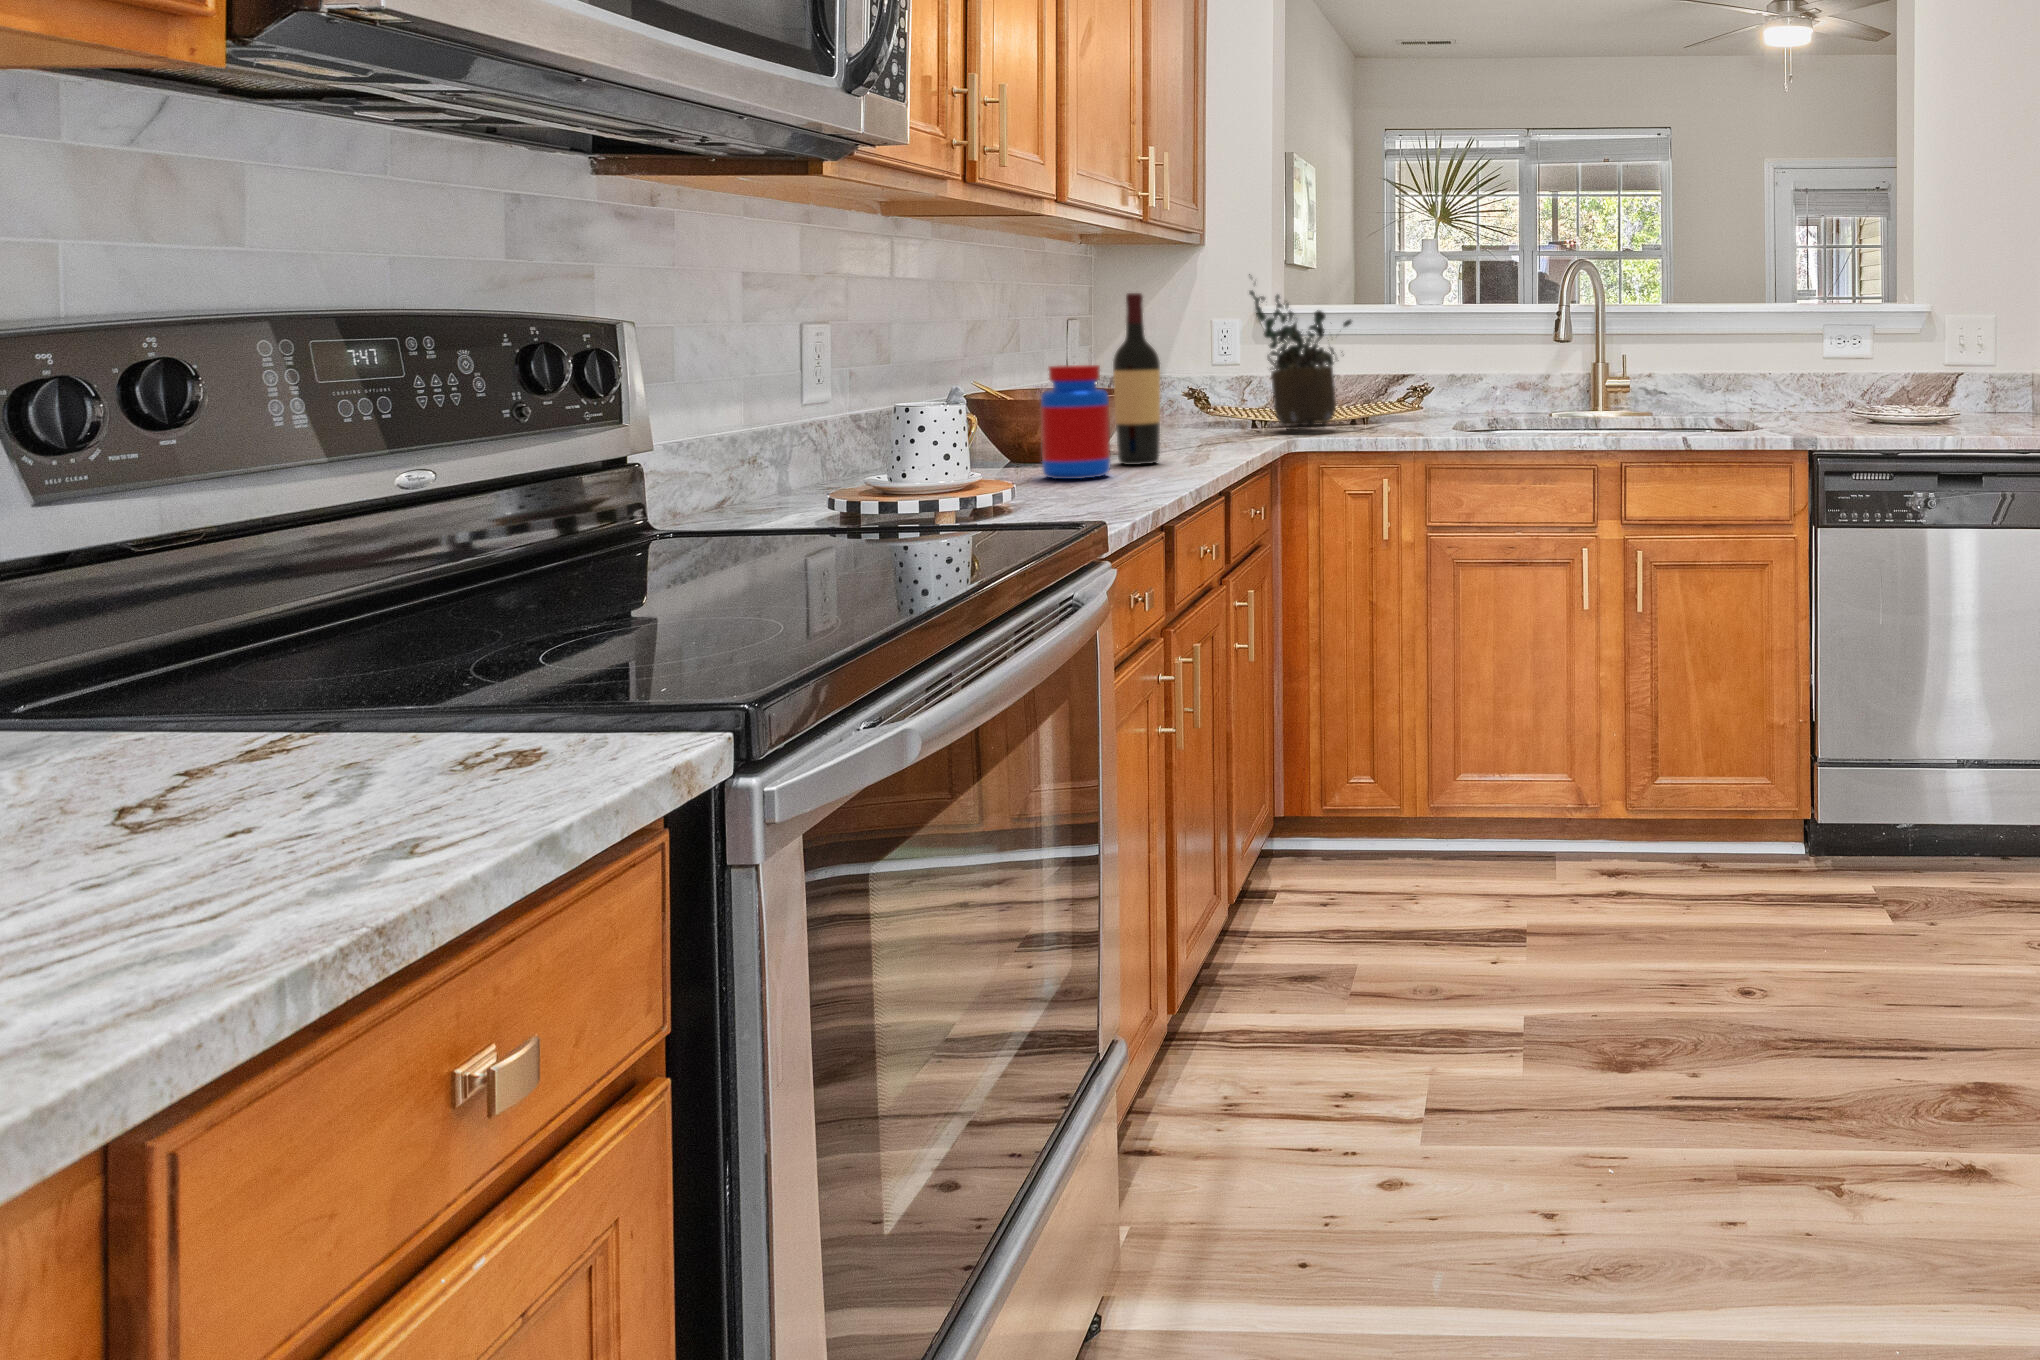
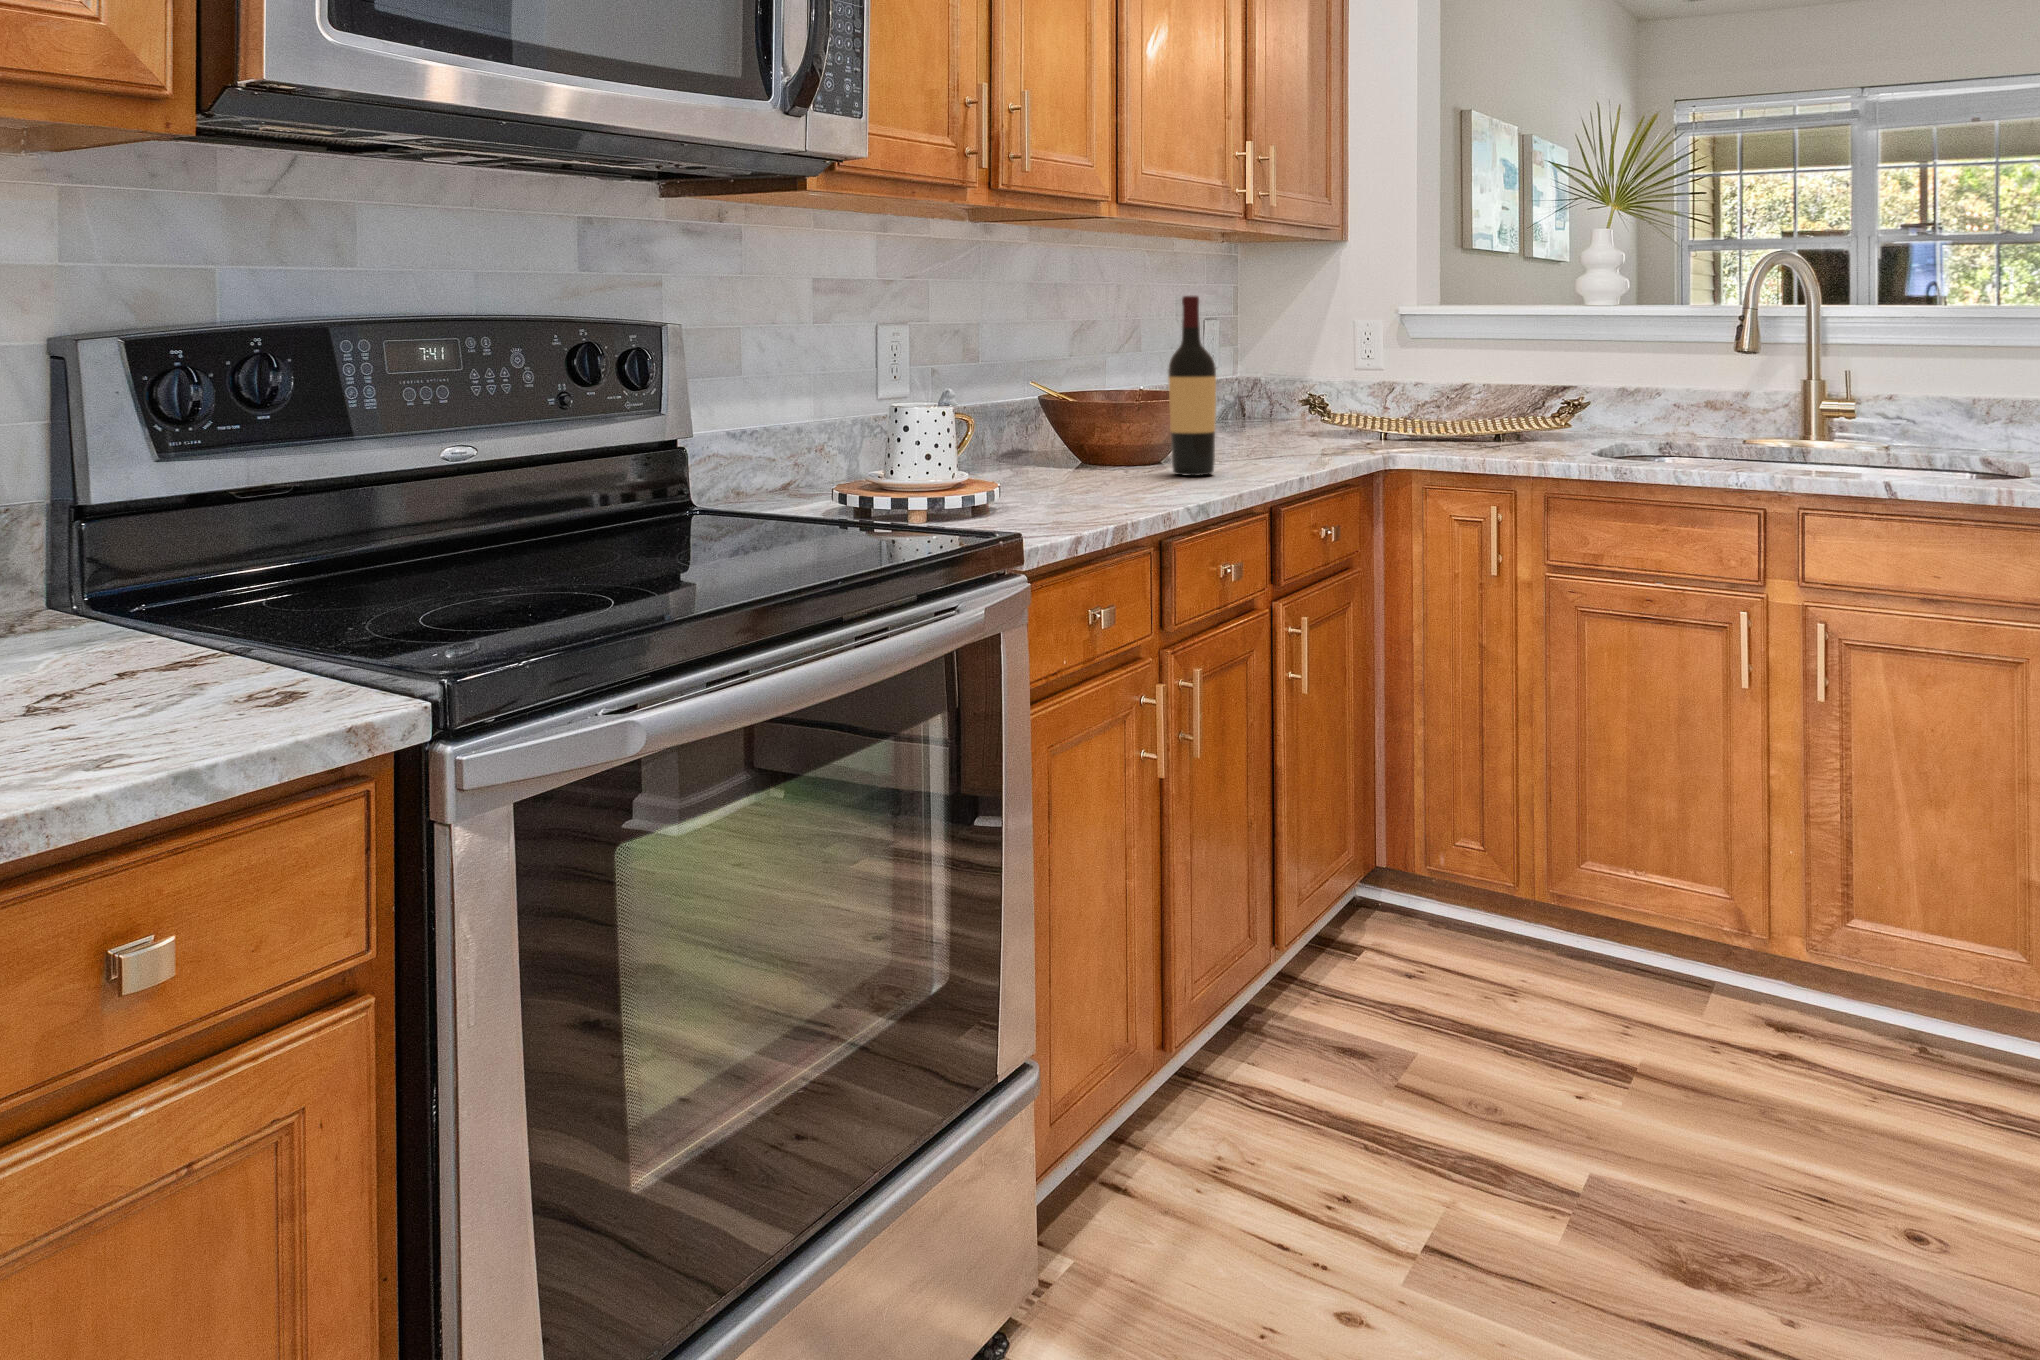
potted plant: present [1249,274,1351,430] -> none [1361,272,1485,446]
jar: present [1041,365,1110,479] -> none [1077,370,1144,487]

